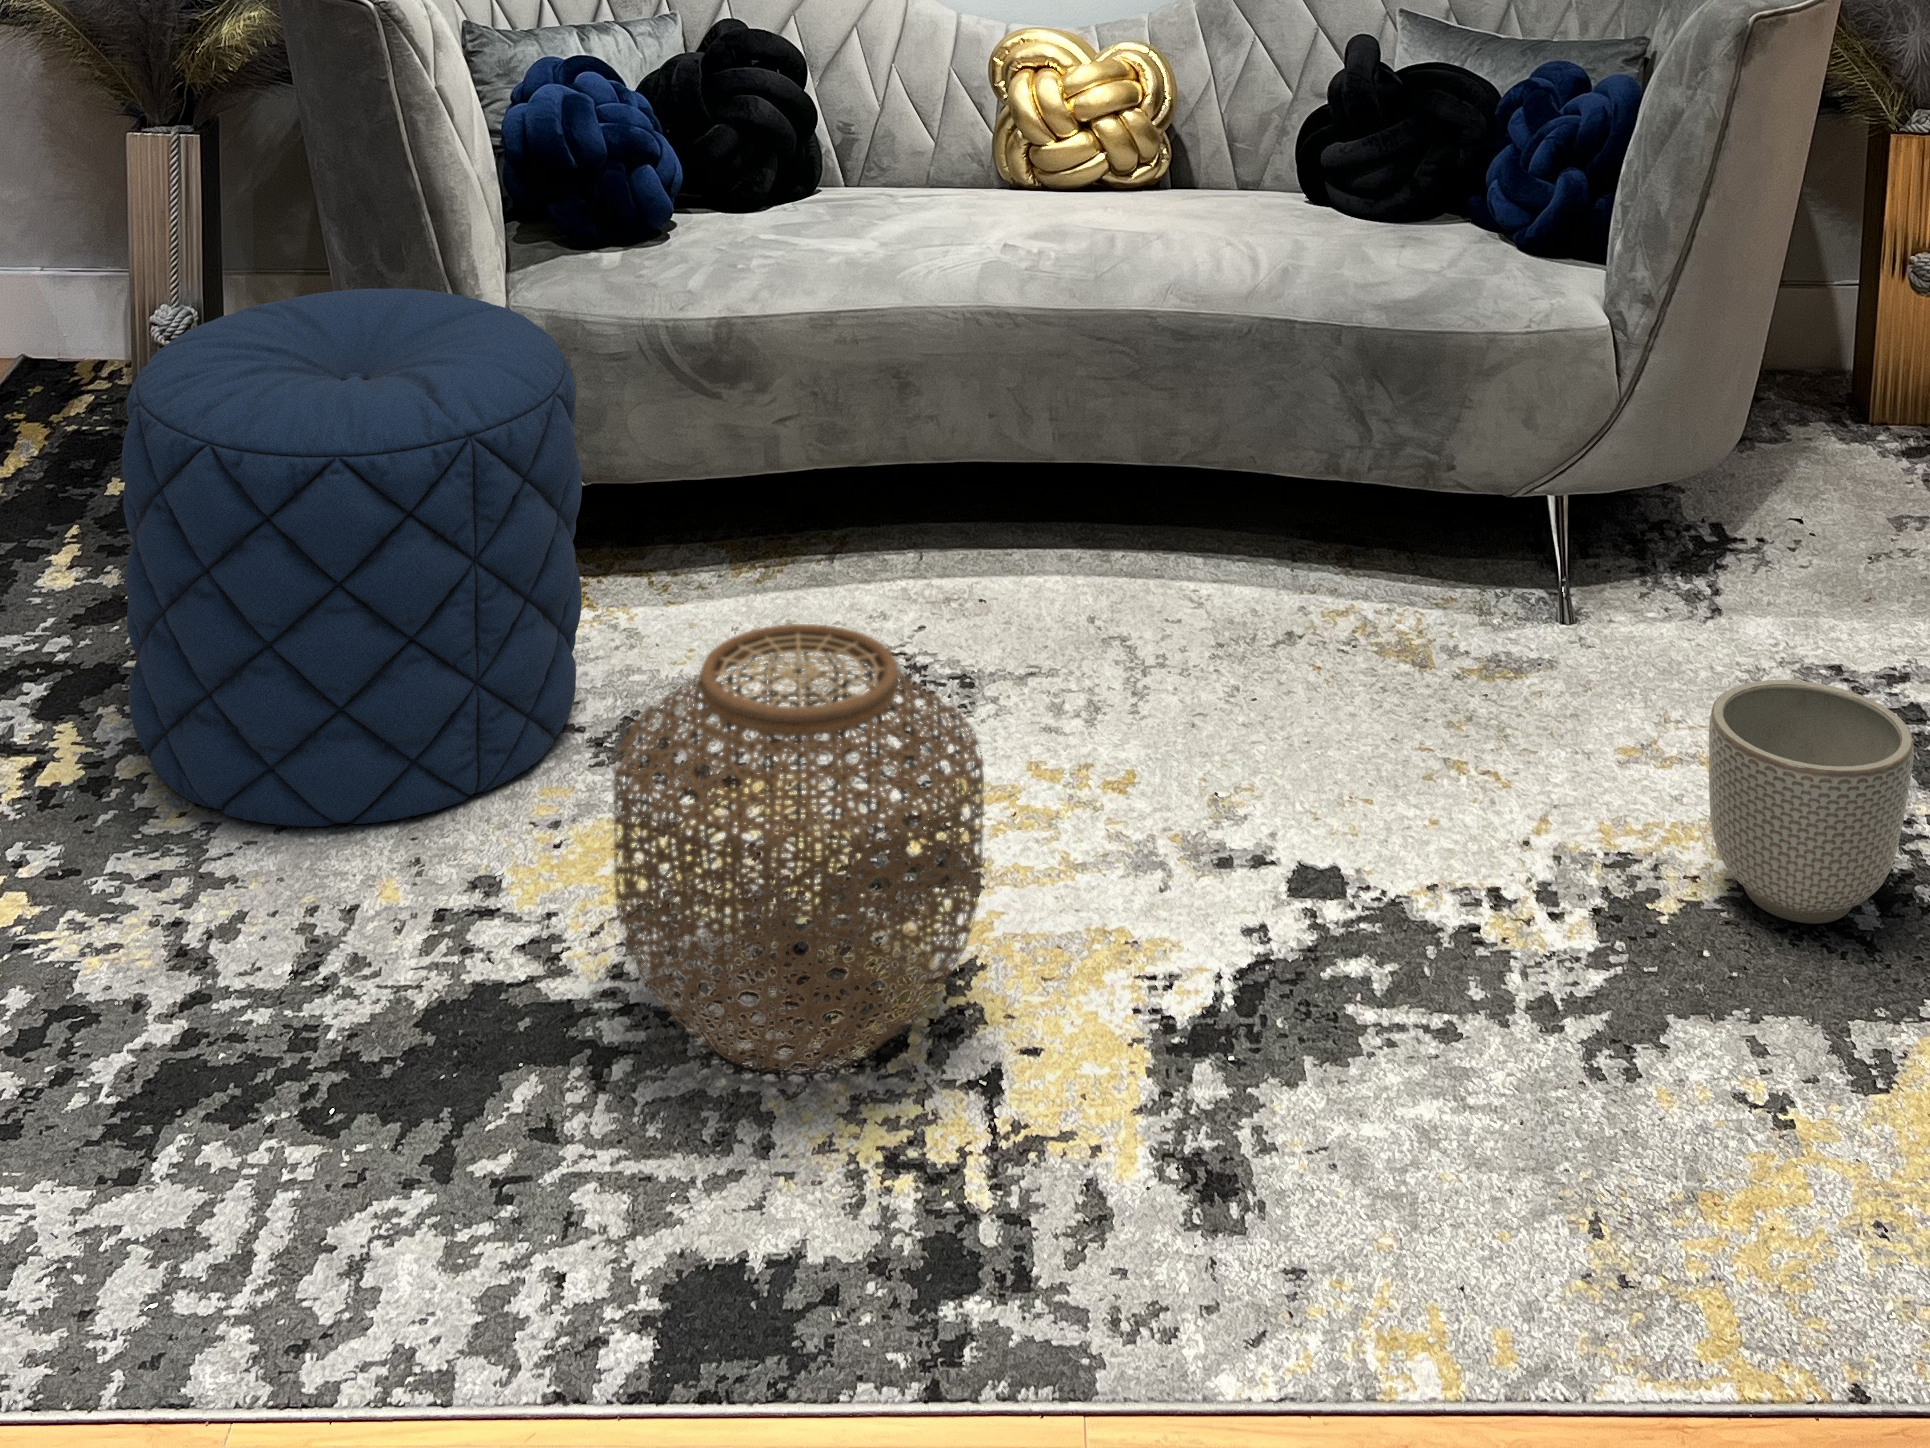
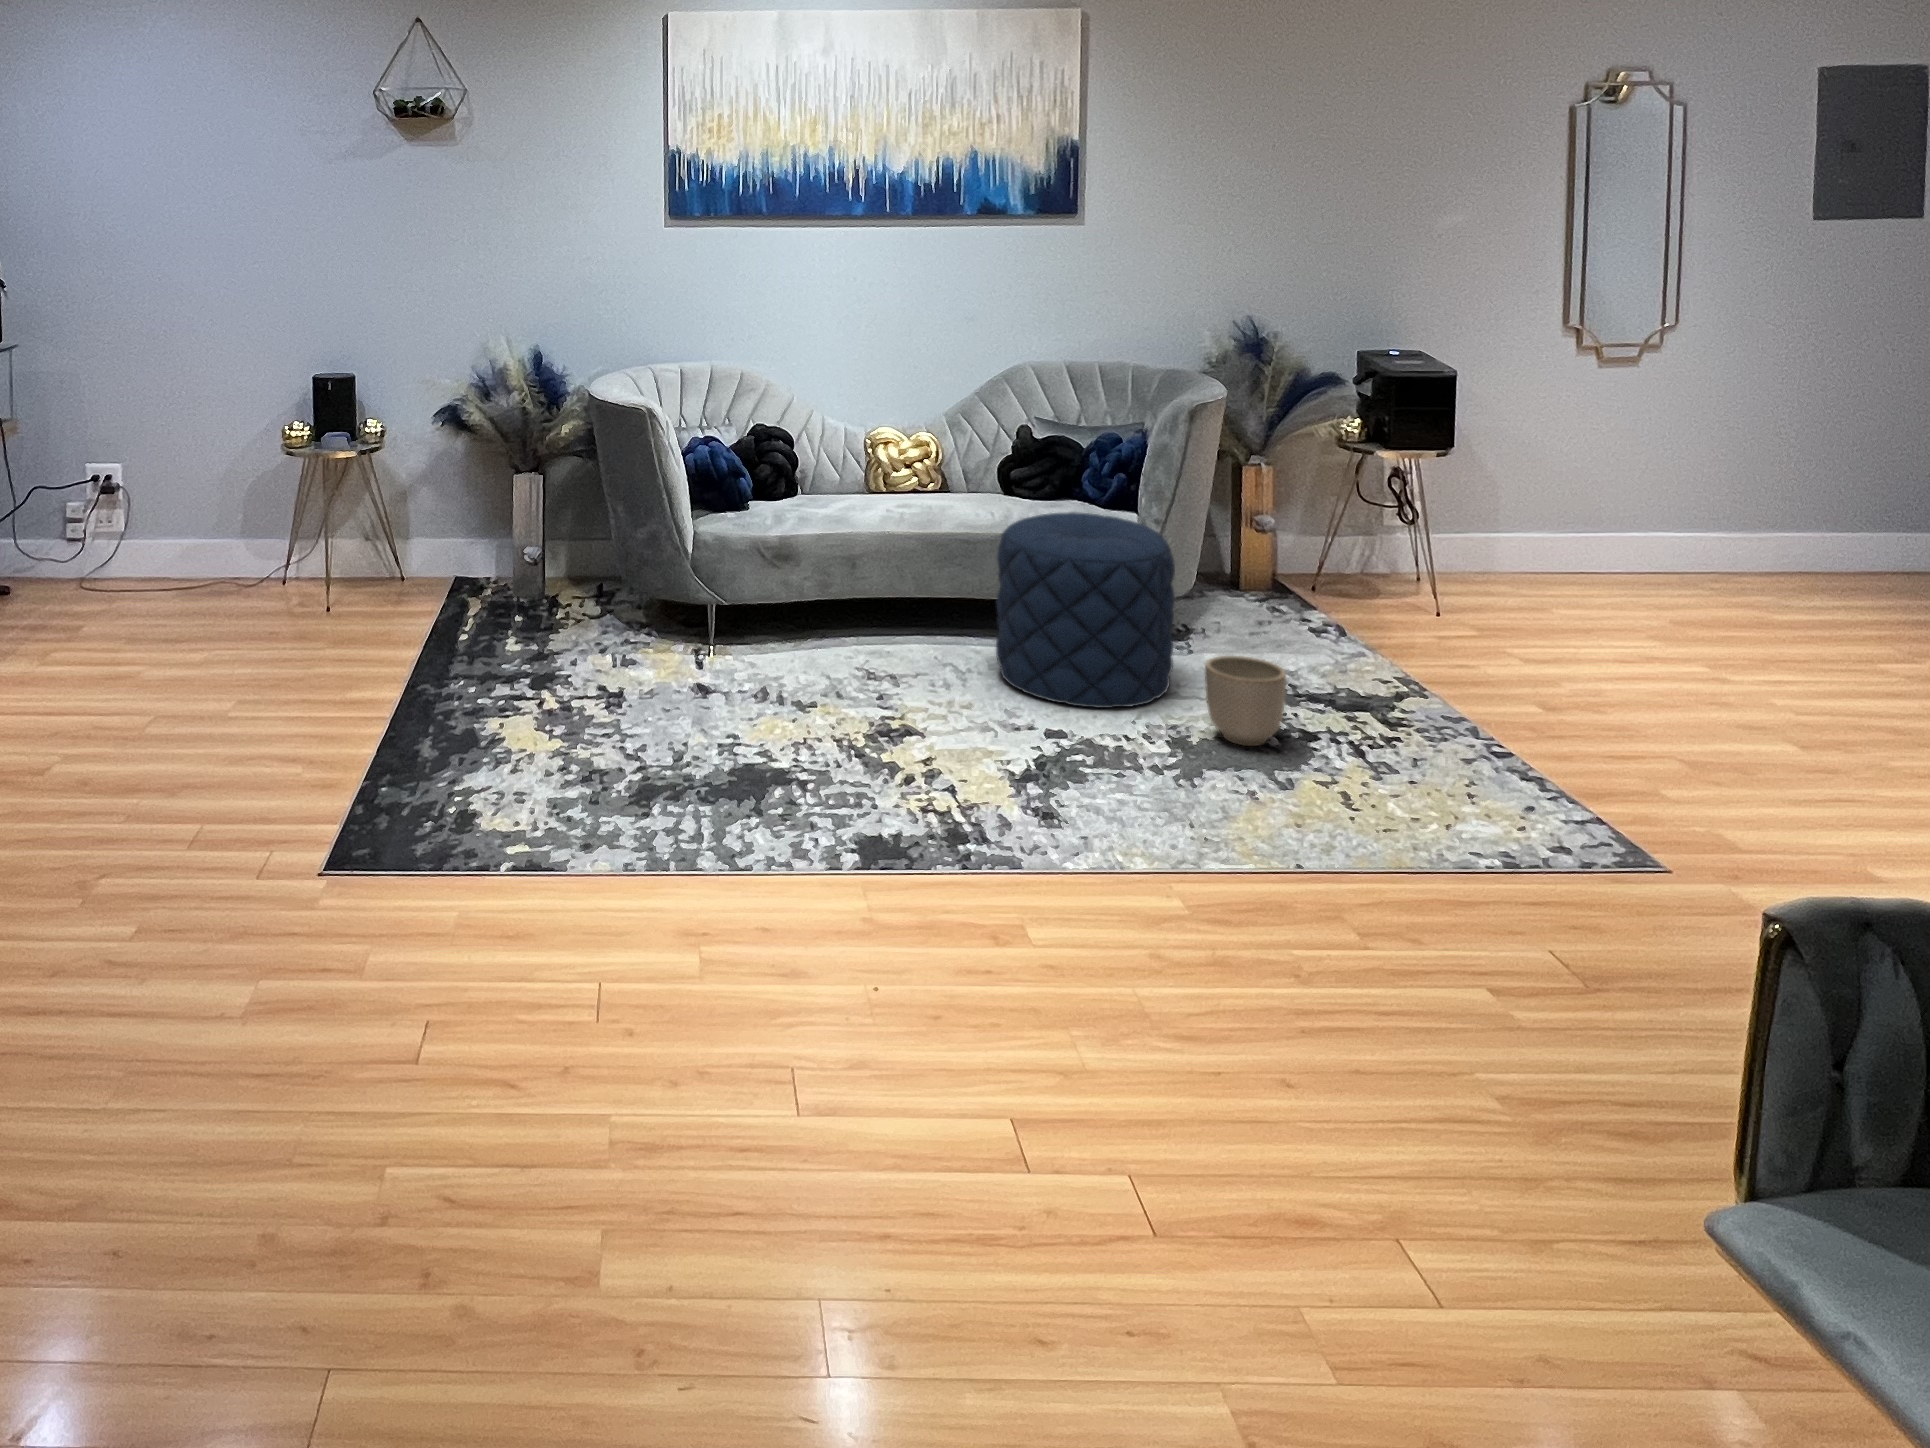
pouf: present [122,289,582,827] -> present [996,512,1175,708]
woven basket: present [613,624,984,1071] -> none [805,624,942,786]

